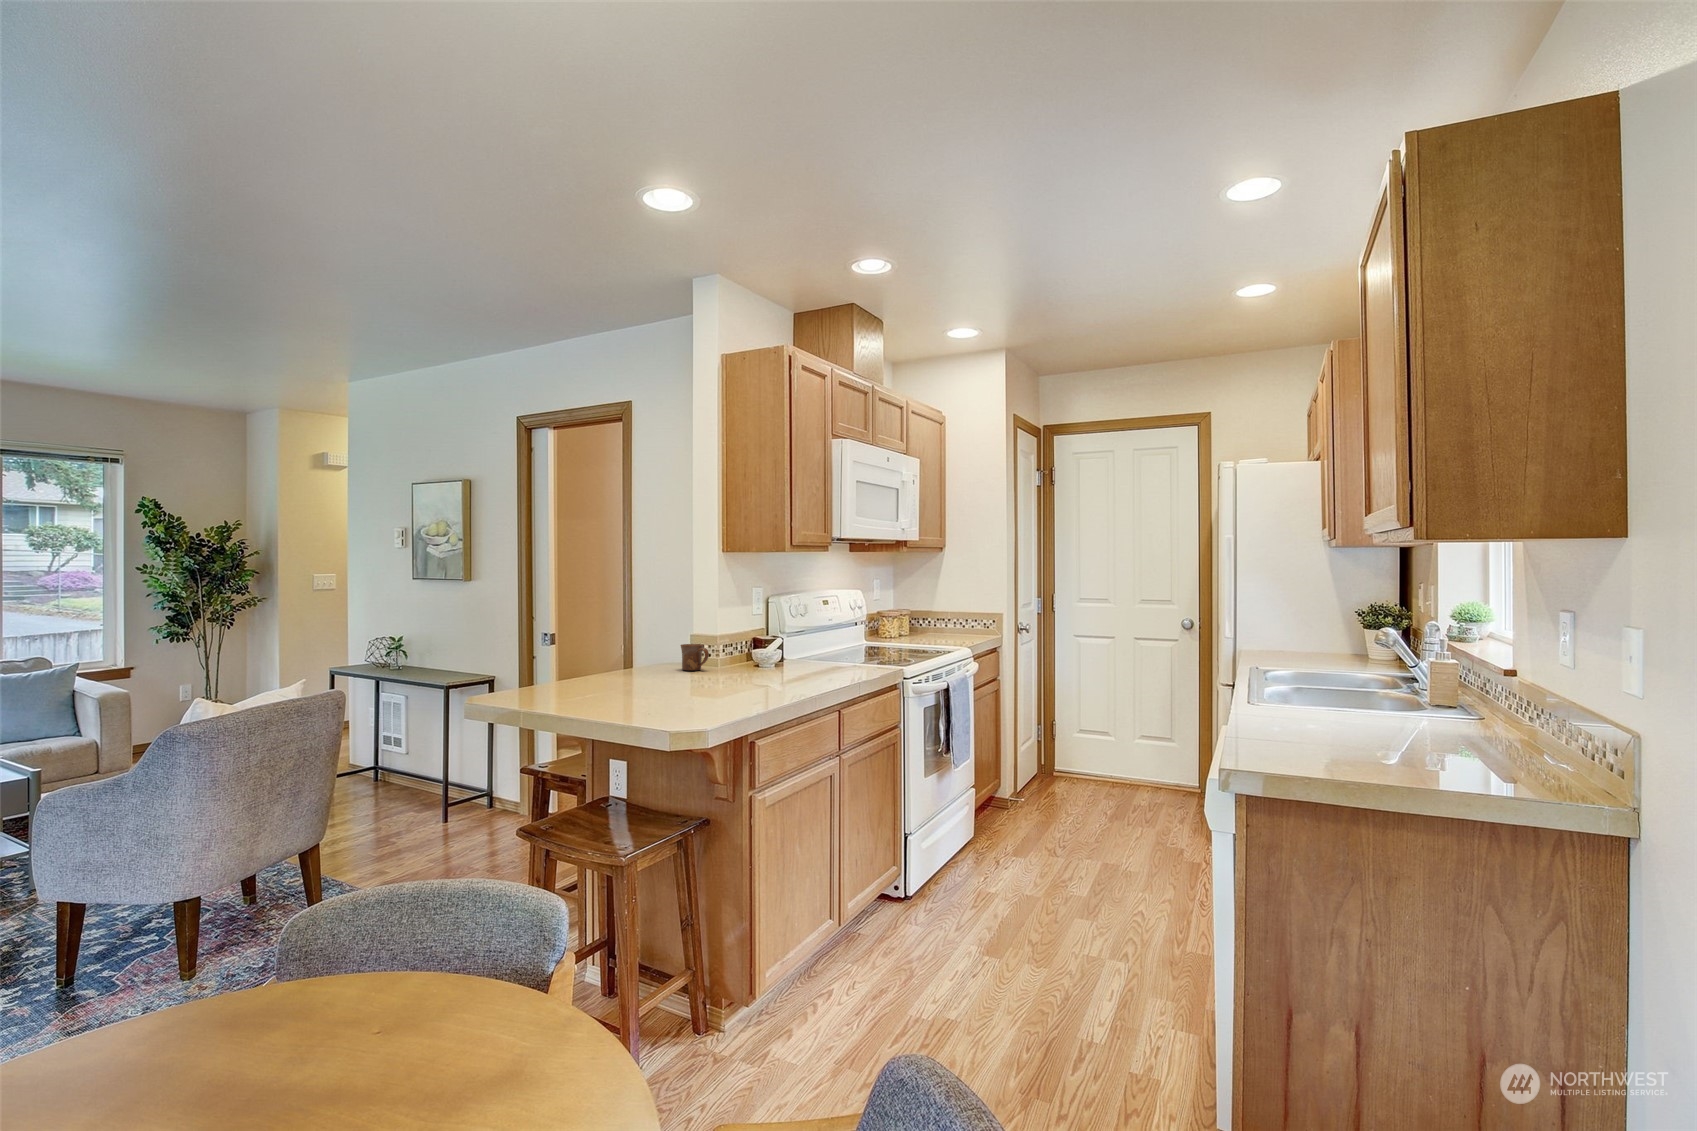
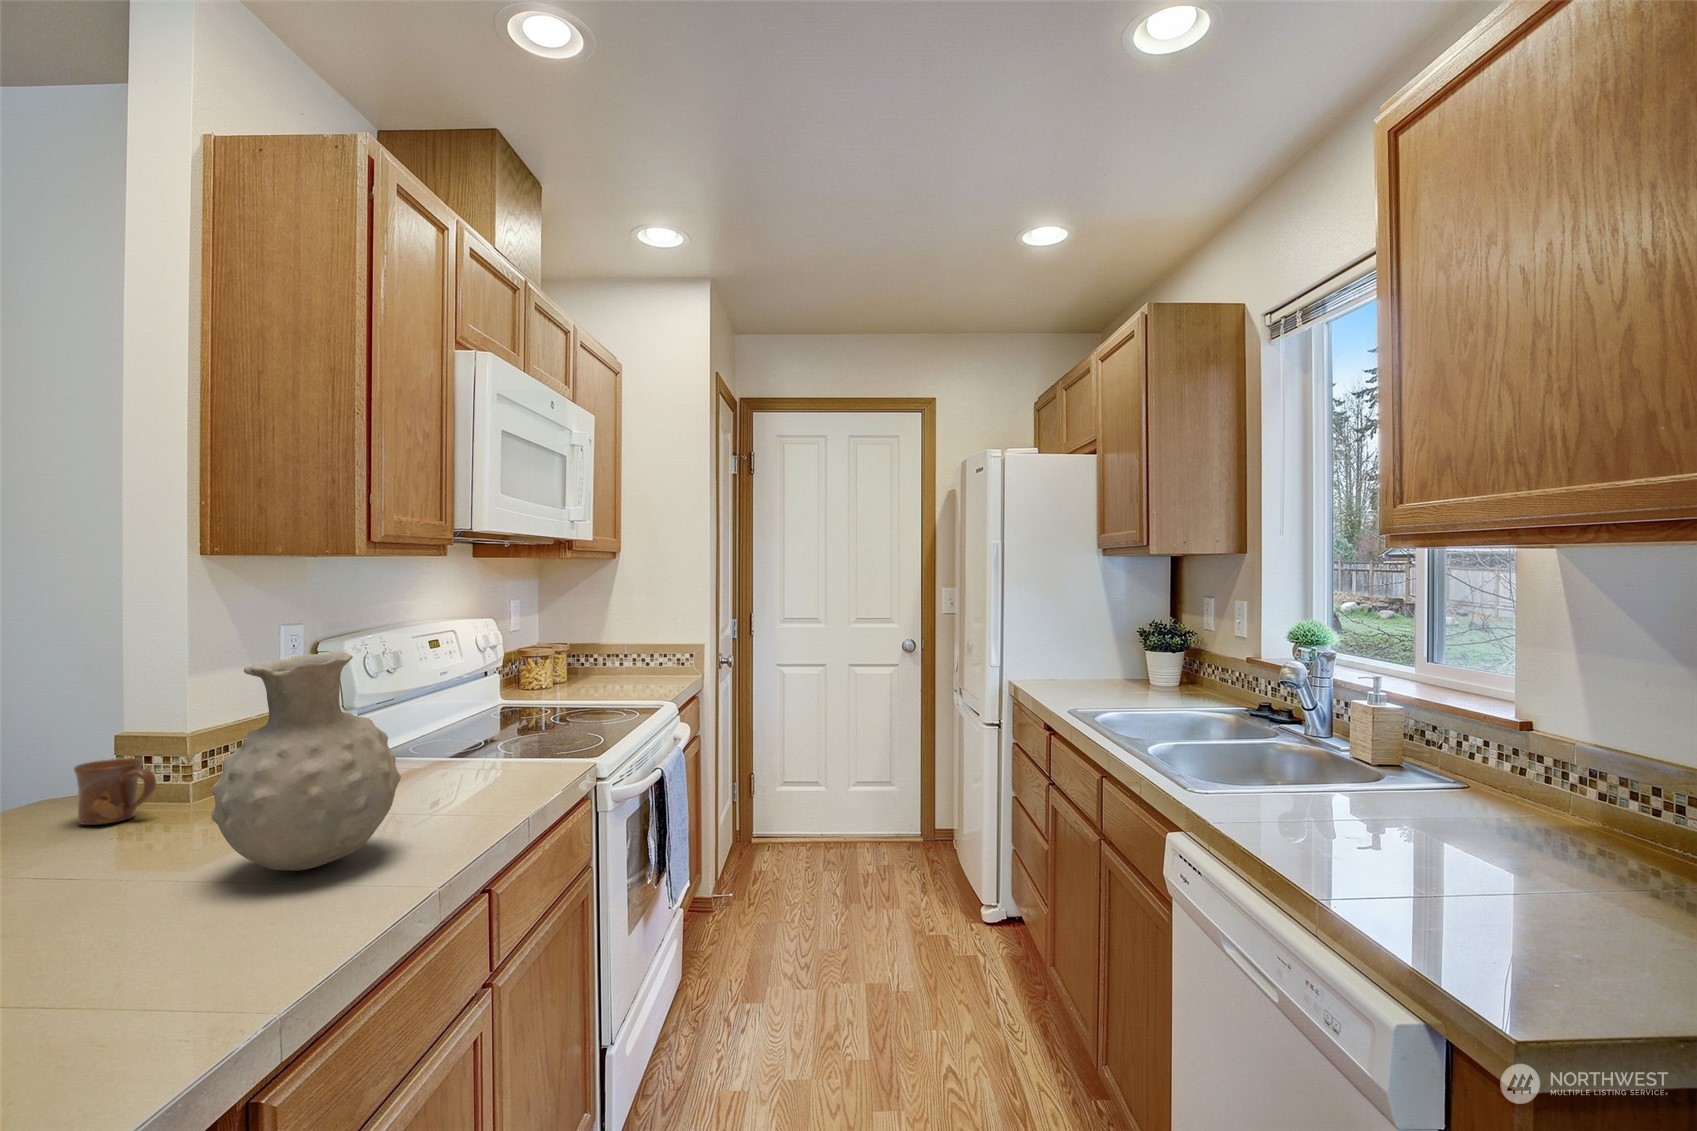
vase: none [734,594,803,687] -> present [211,652,401,871]

